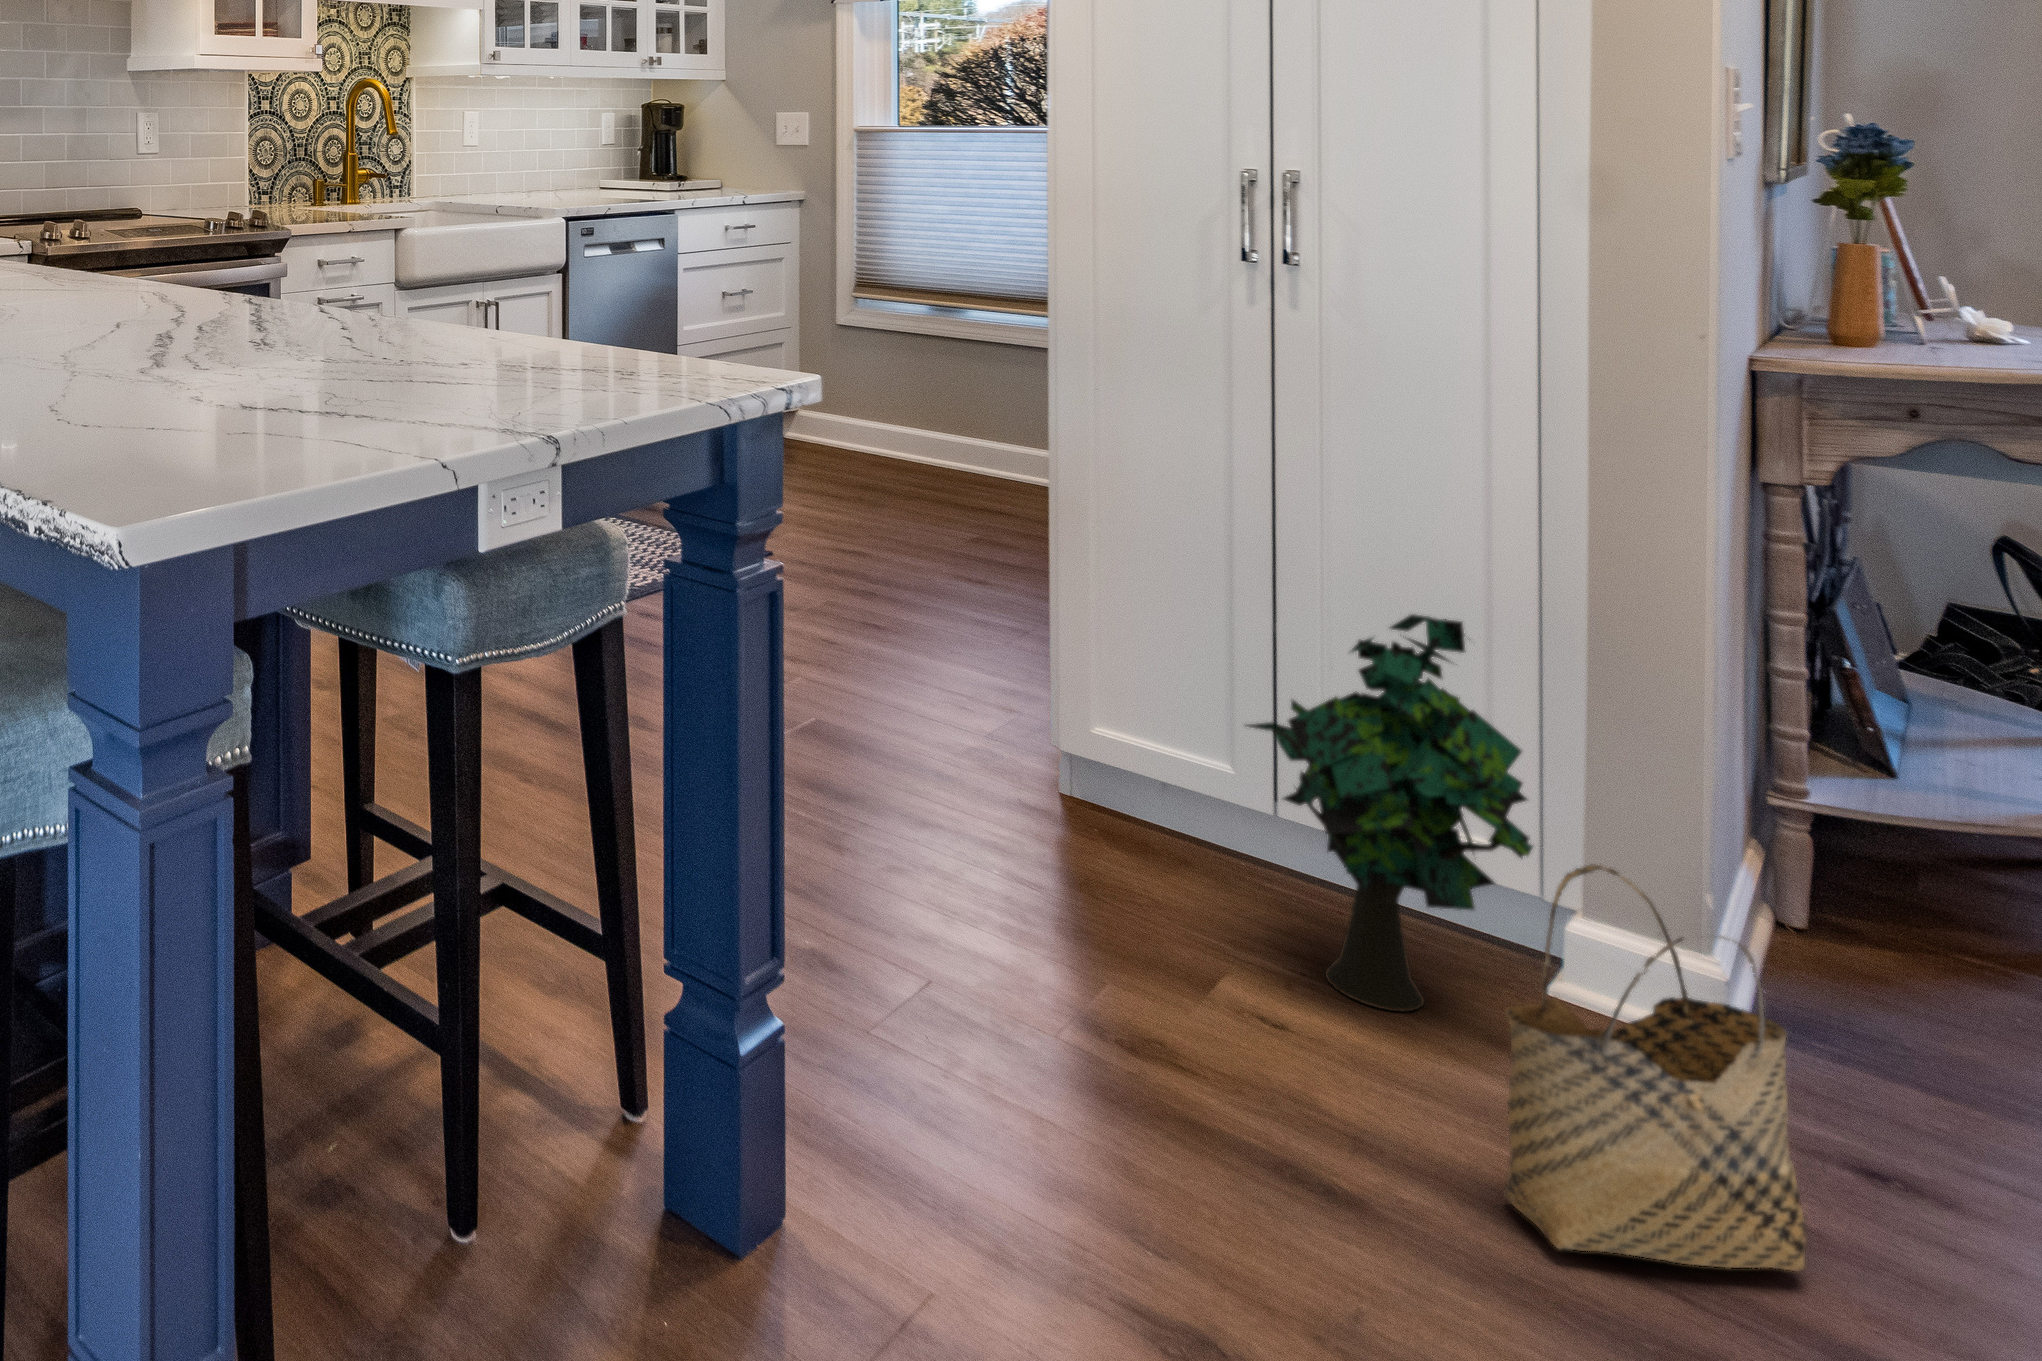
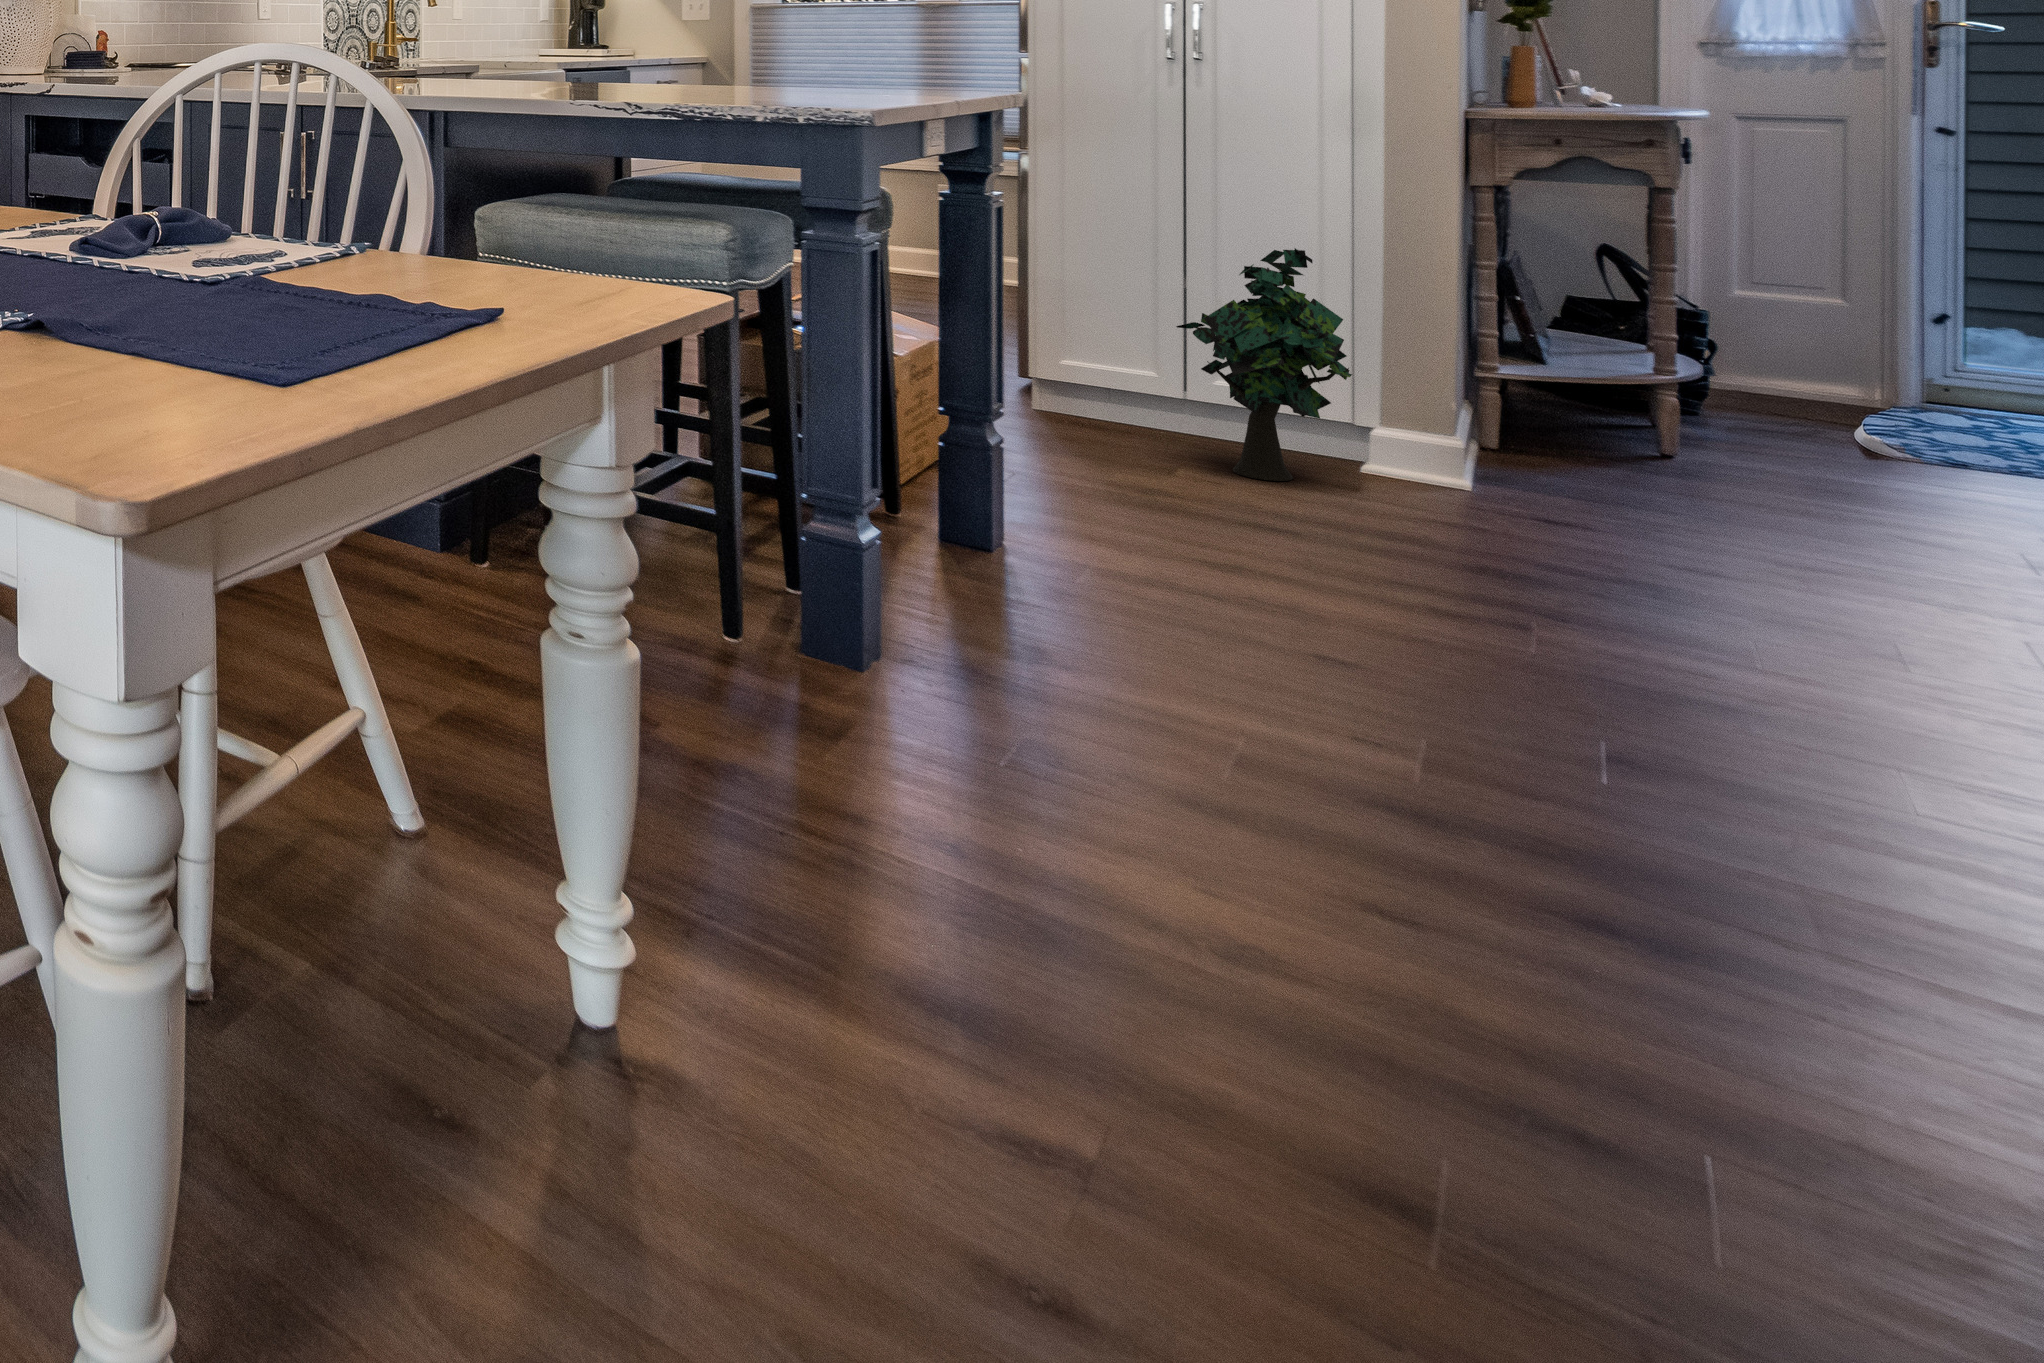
woven basket: present [1504,864,1806,1272] -> none [1347,351,1506,543]

